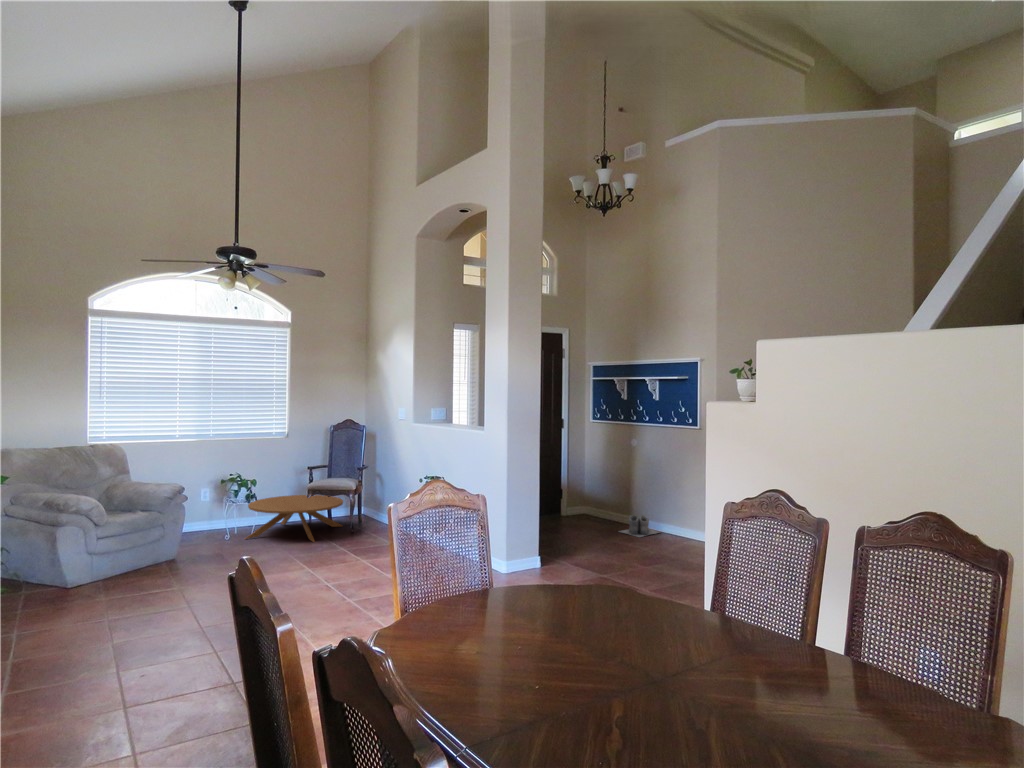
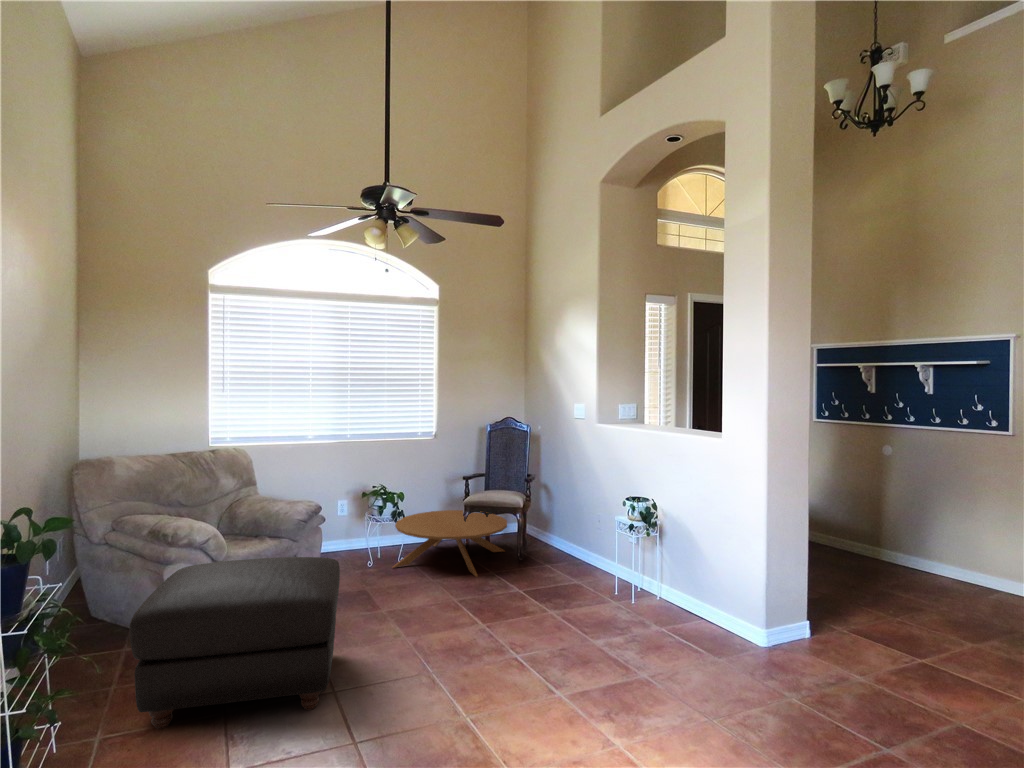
ottoman: none [41,515,196,626] -> present [130,557,340,729]
boots: present [619,515,660,537] -> none [881,555,951,590]

